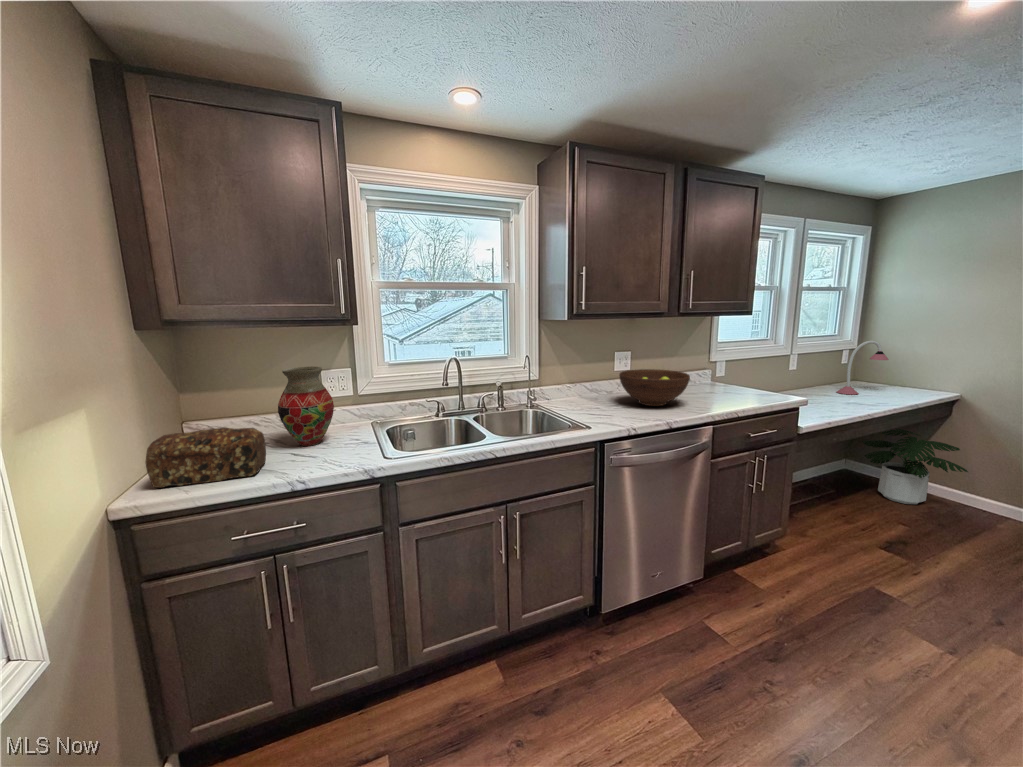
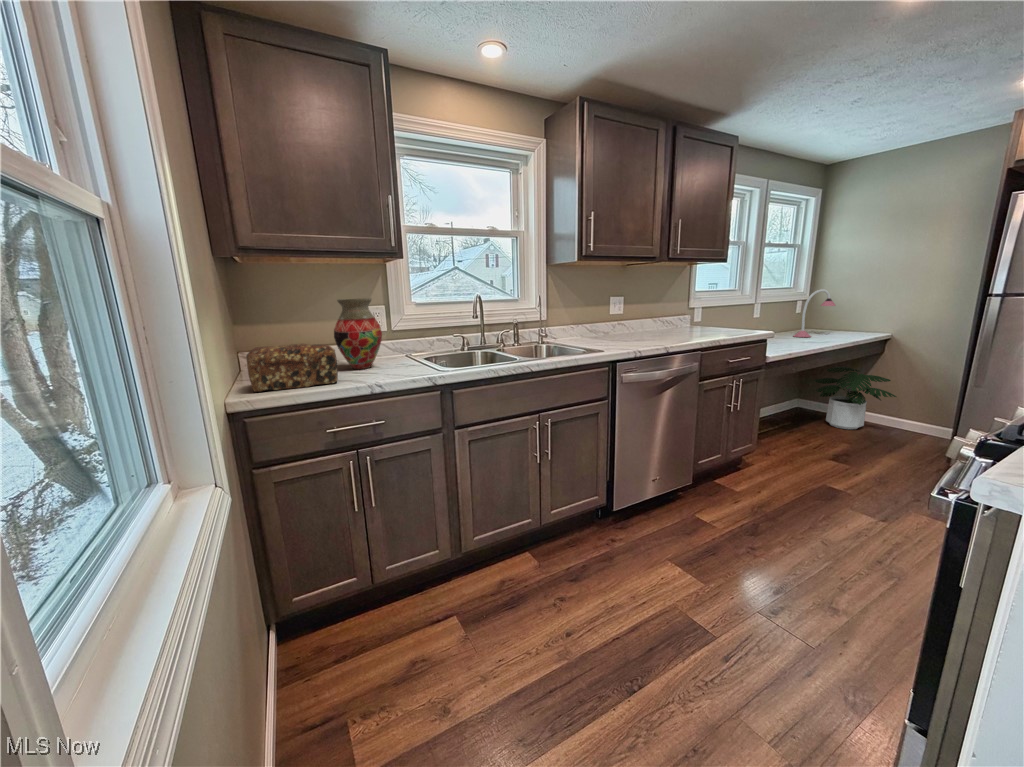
fruit bowl: present [619,369,690,406] -> none [619,310,680,339]

